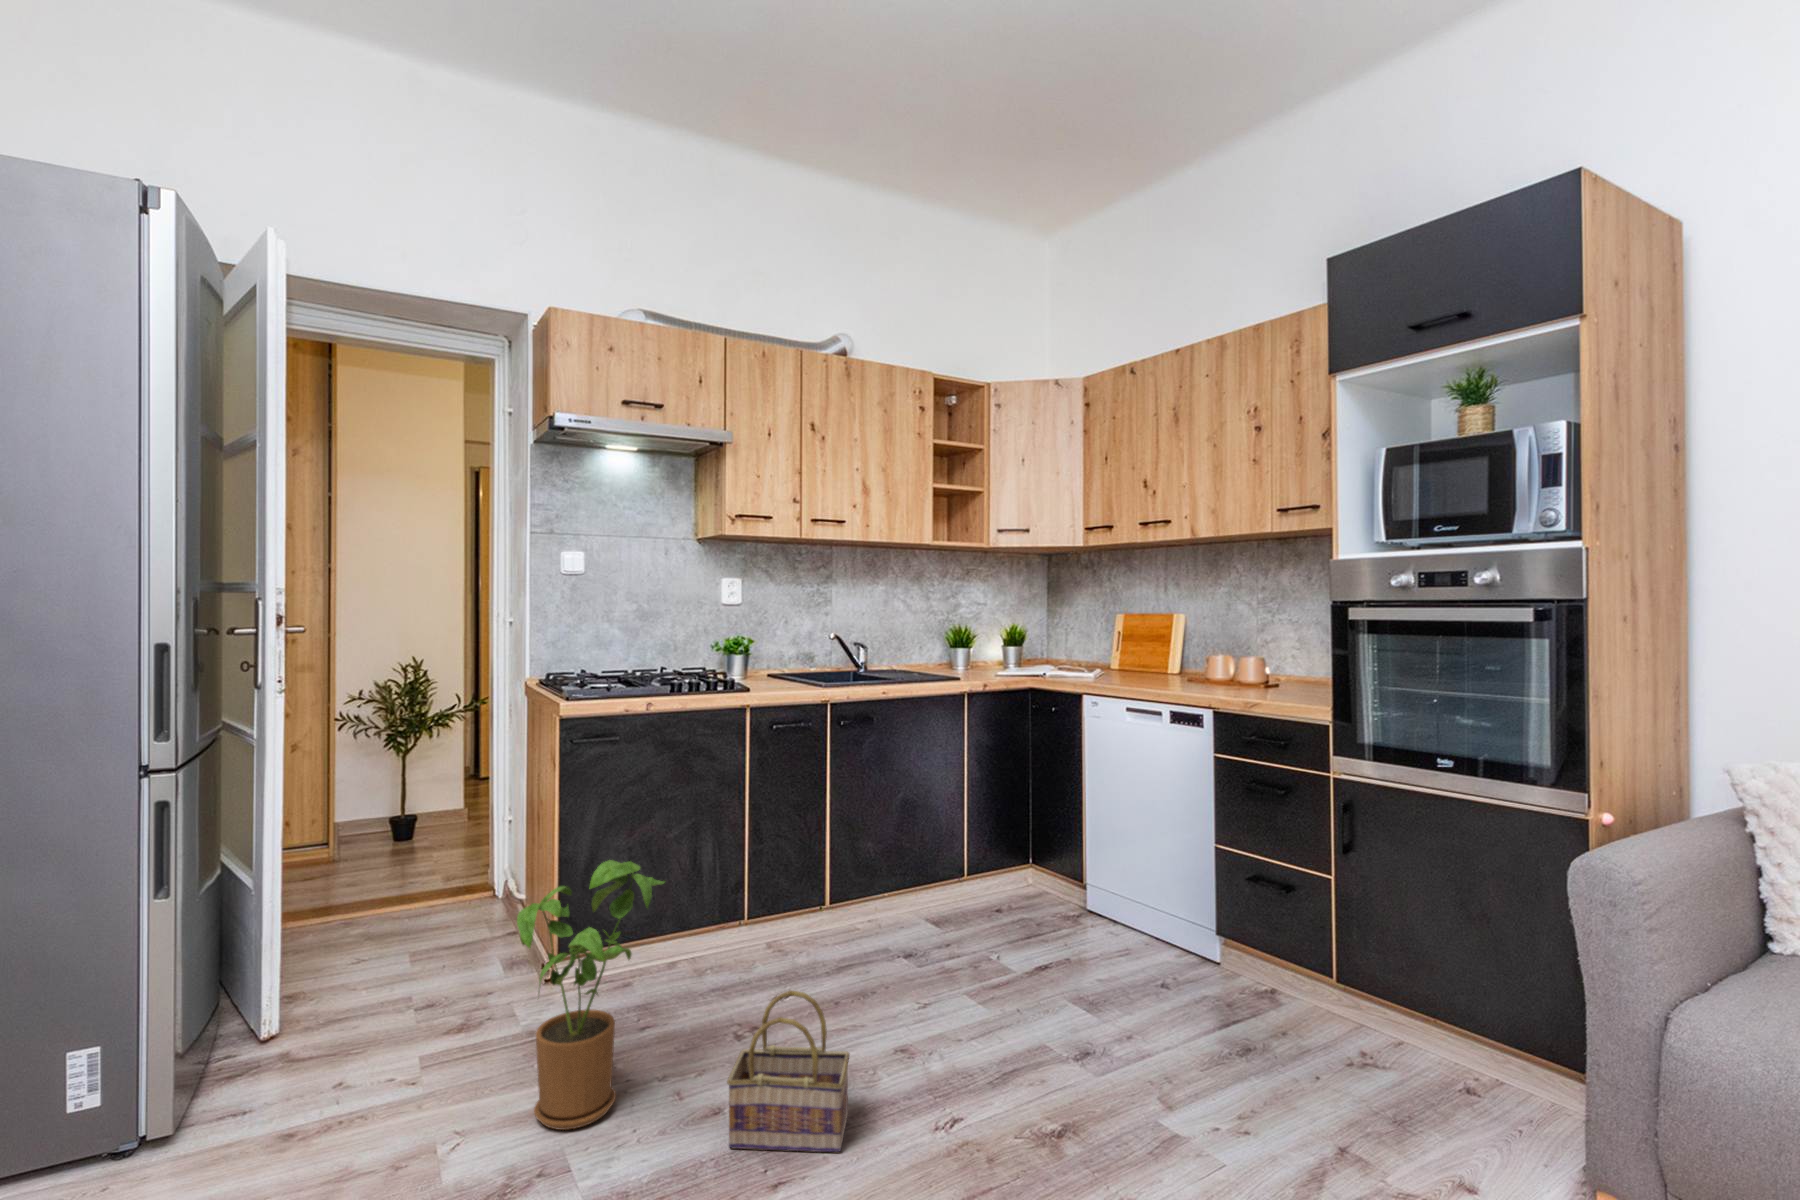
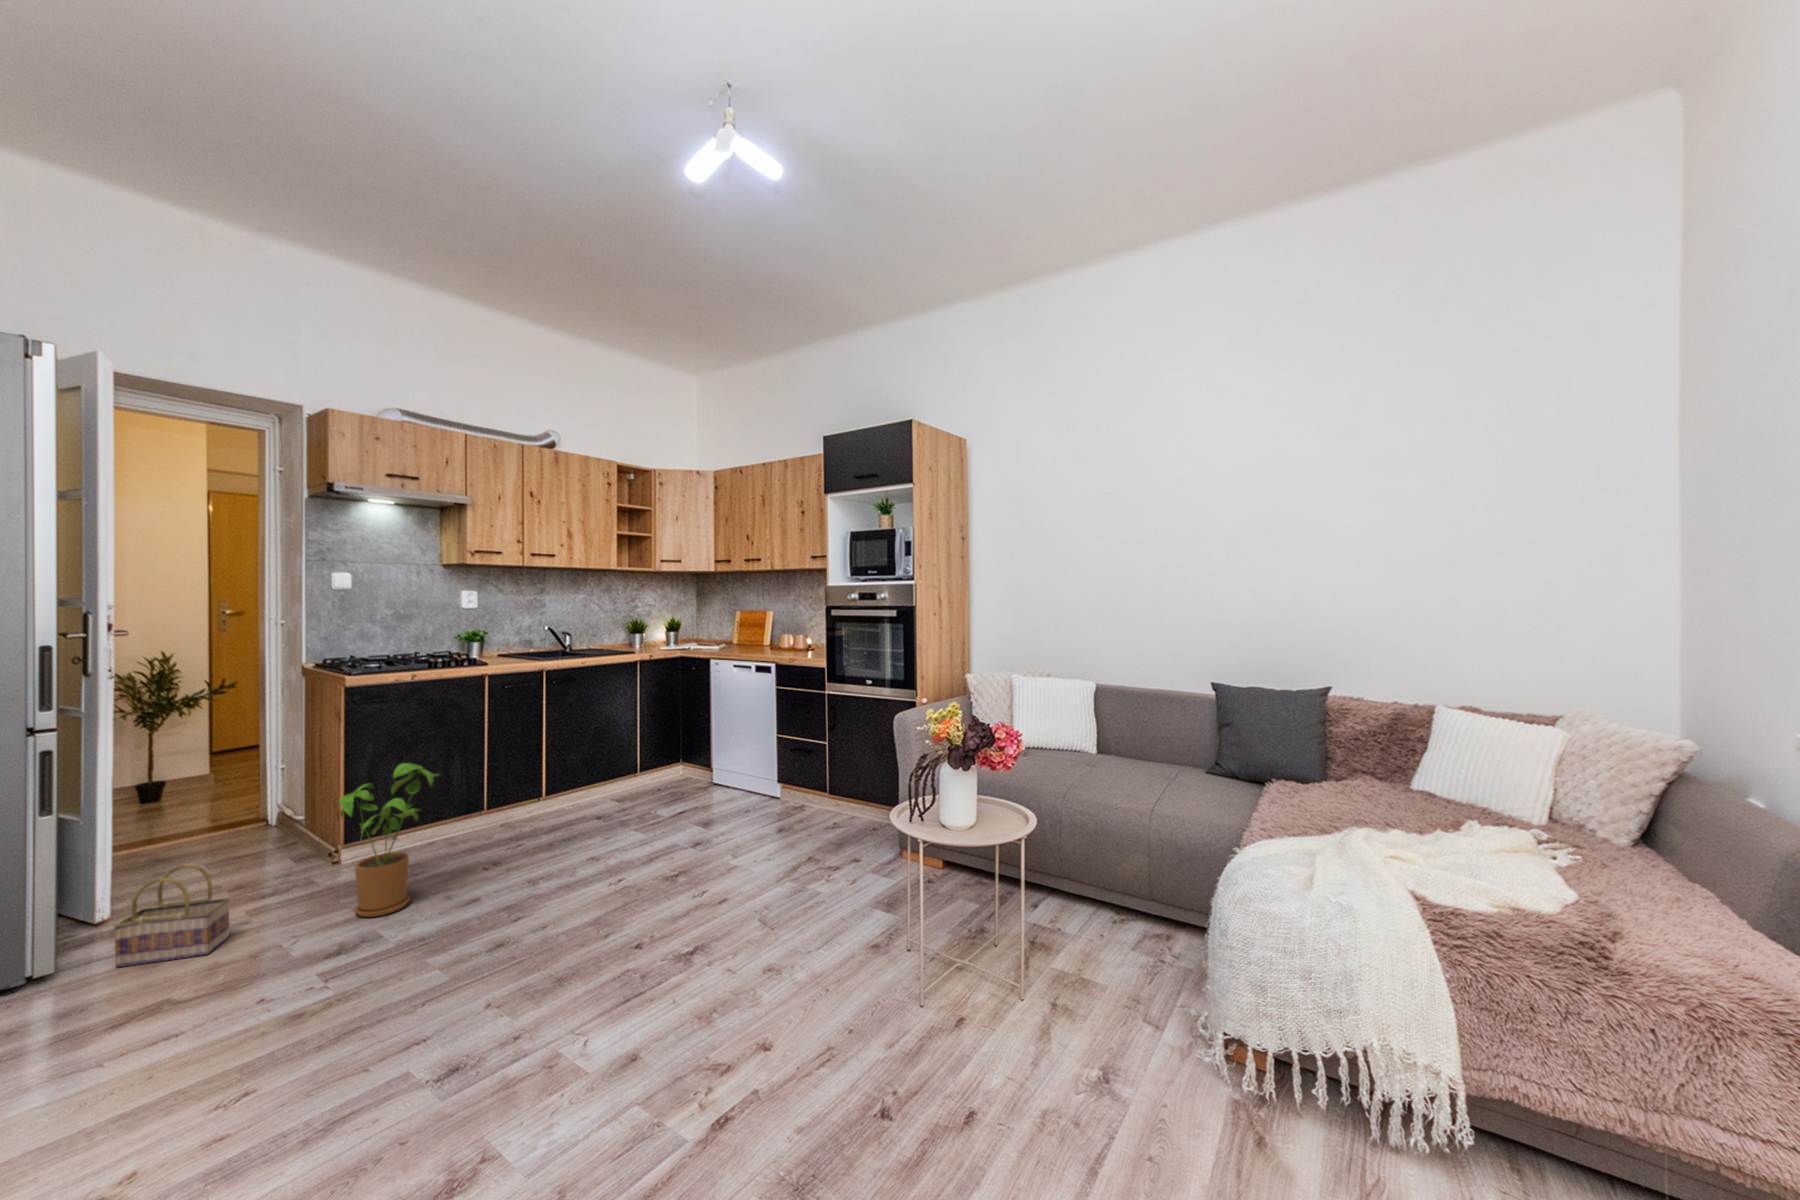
basket: present [727,991,850,1152] -> present [113,864,230,967]

